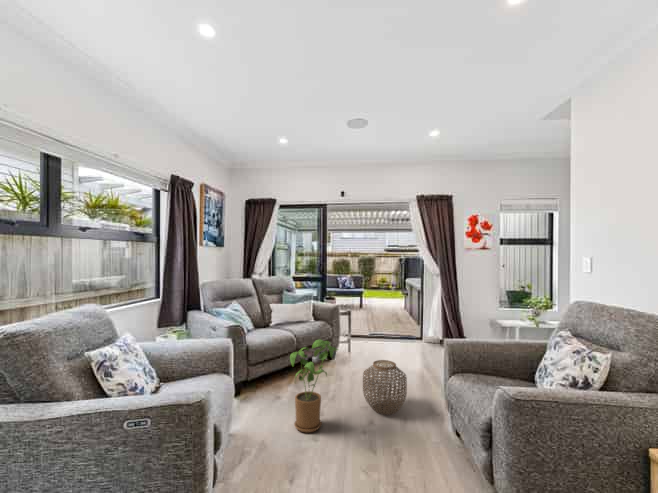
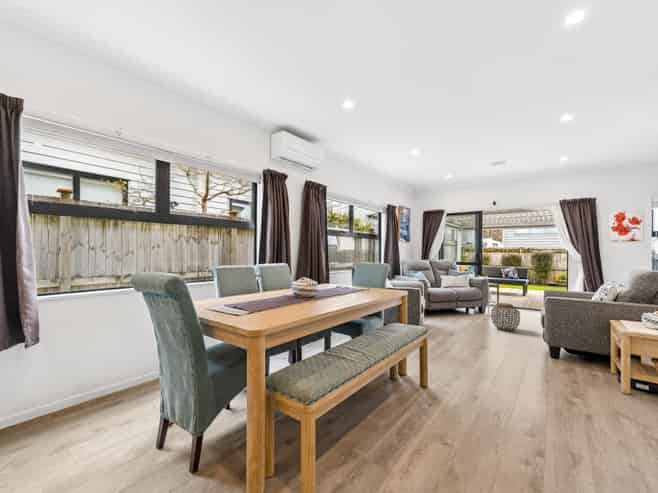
house plant: present [290,339,338,433] -> none [447,284,474,328]

